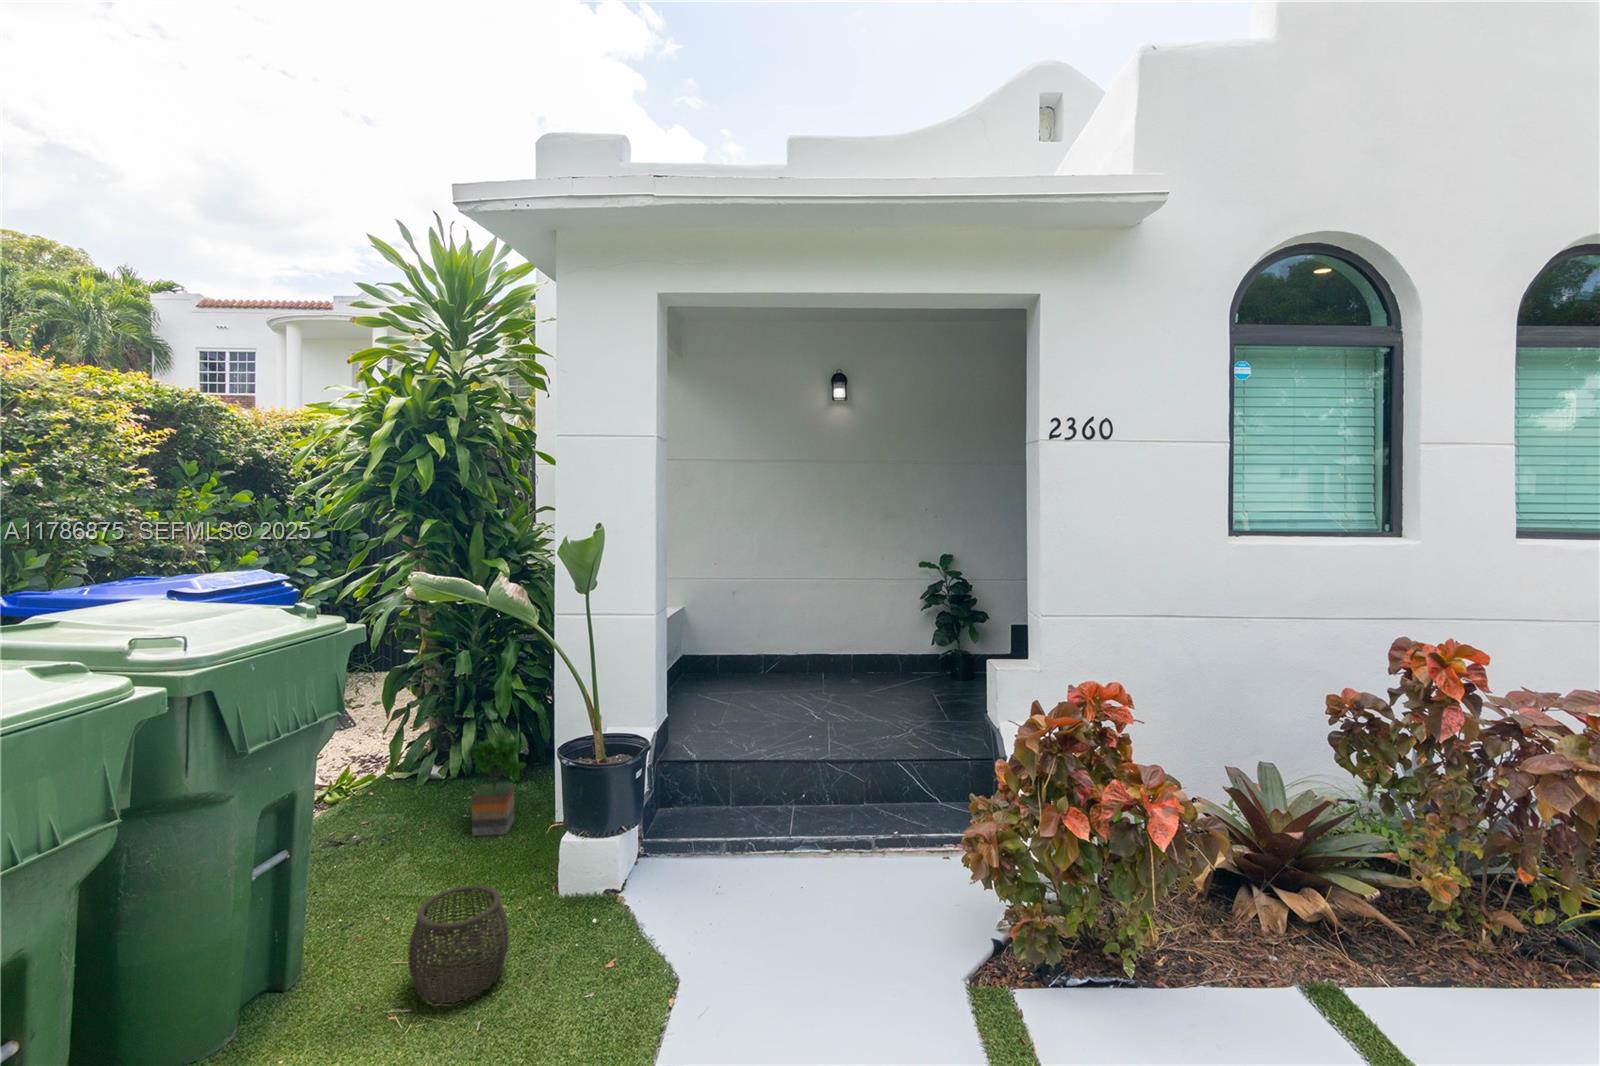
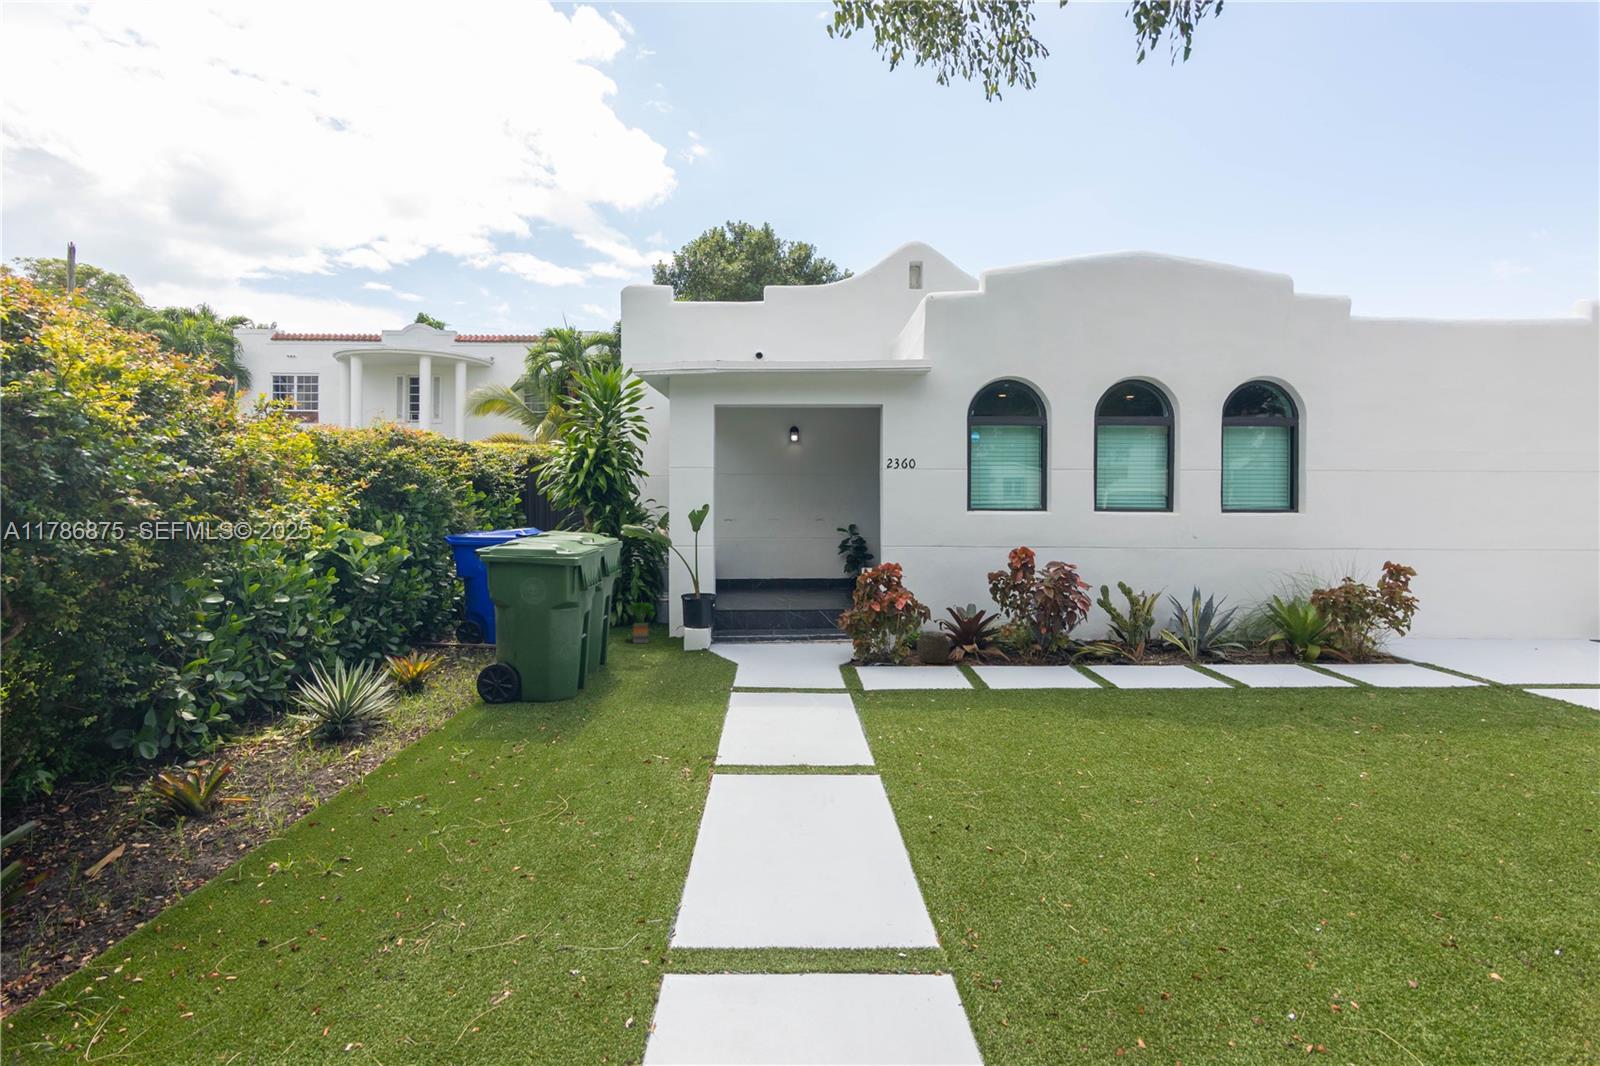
woven basket: present [408,885,509,1004] -> present [917,631,949,663]

